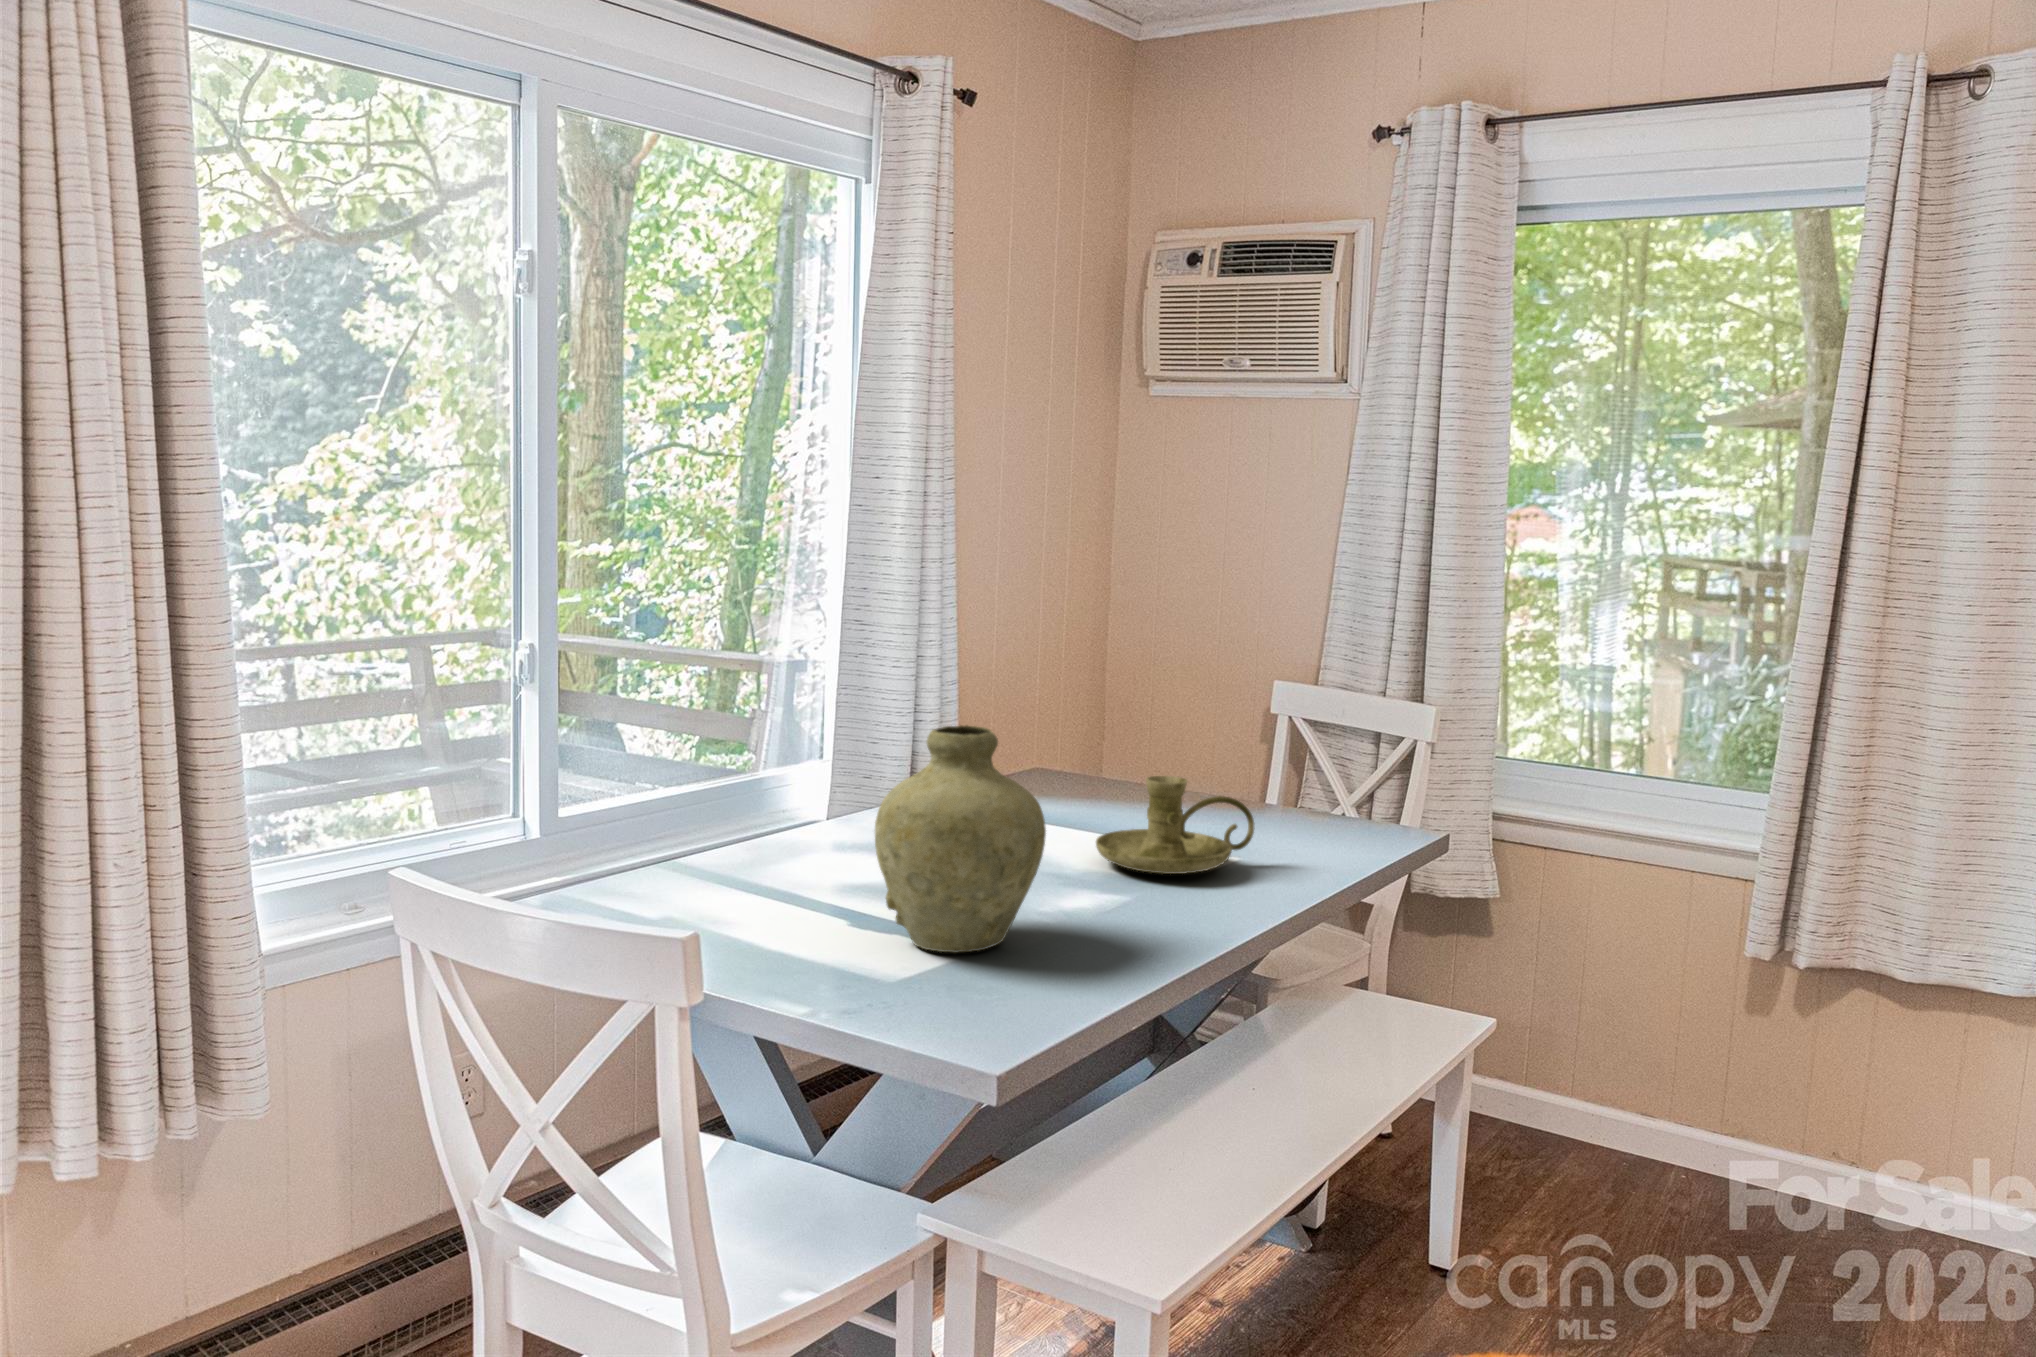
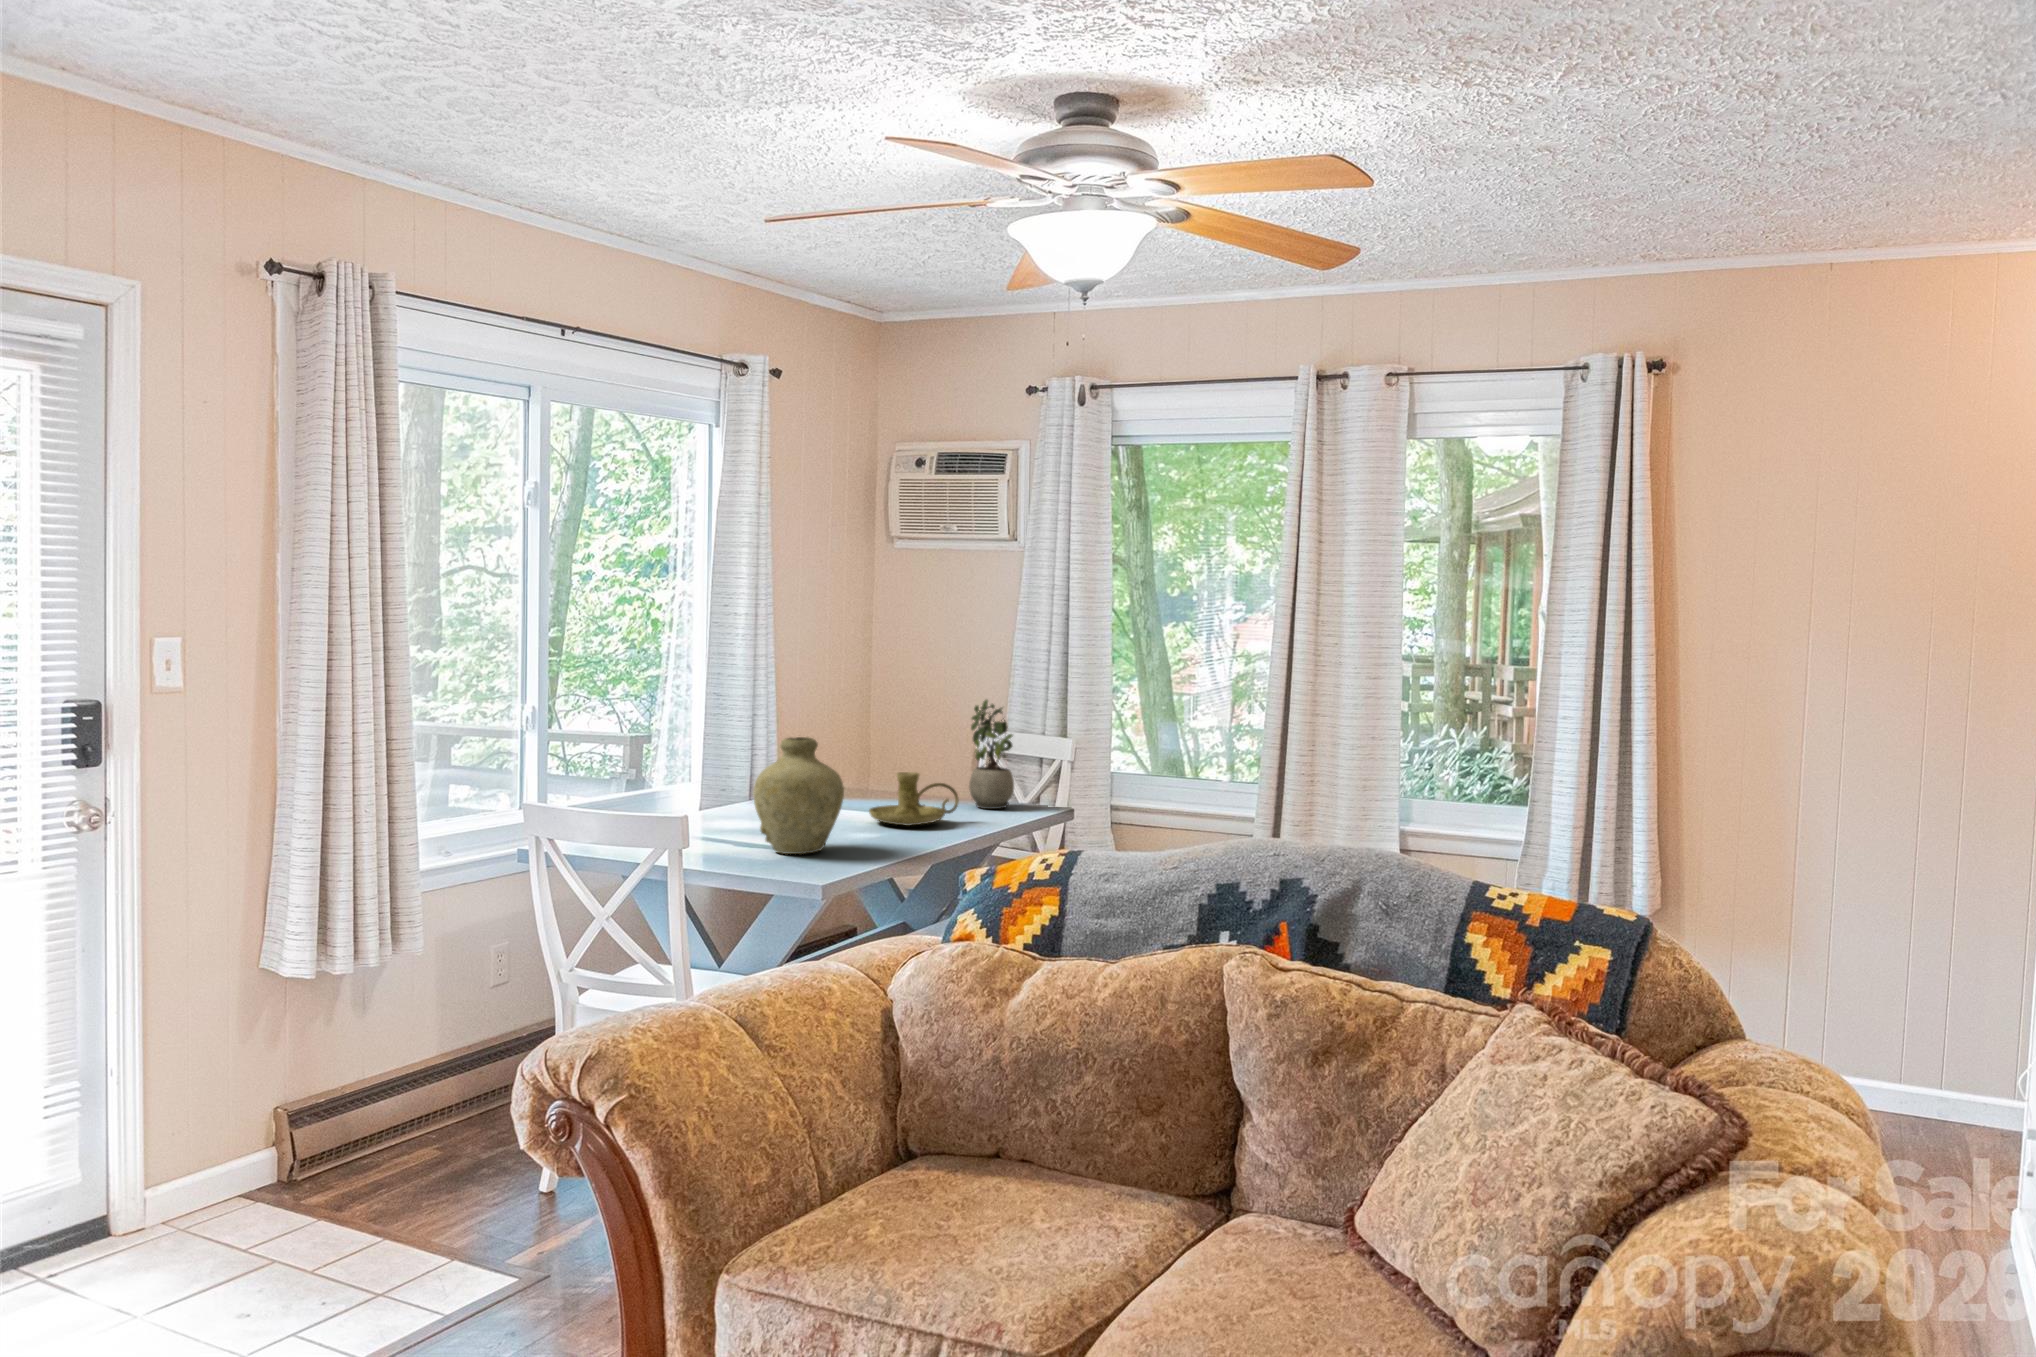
potted plant: none [1269,645,1354,834] -> present [969,700,1014,809]

